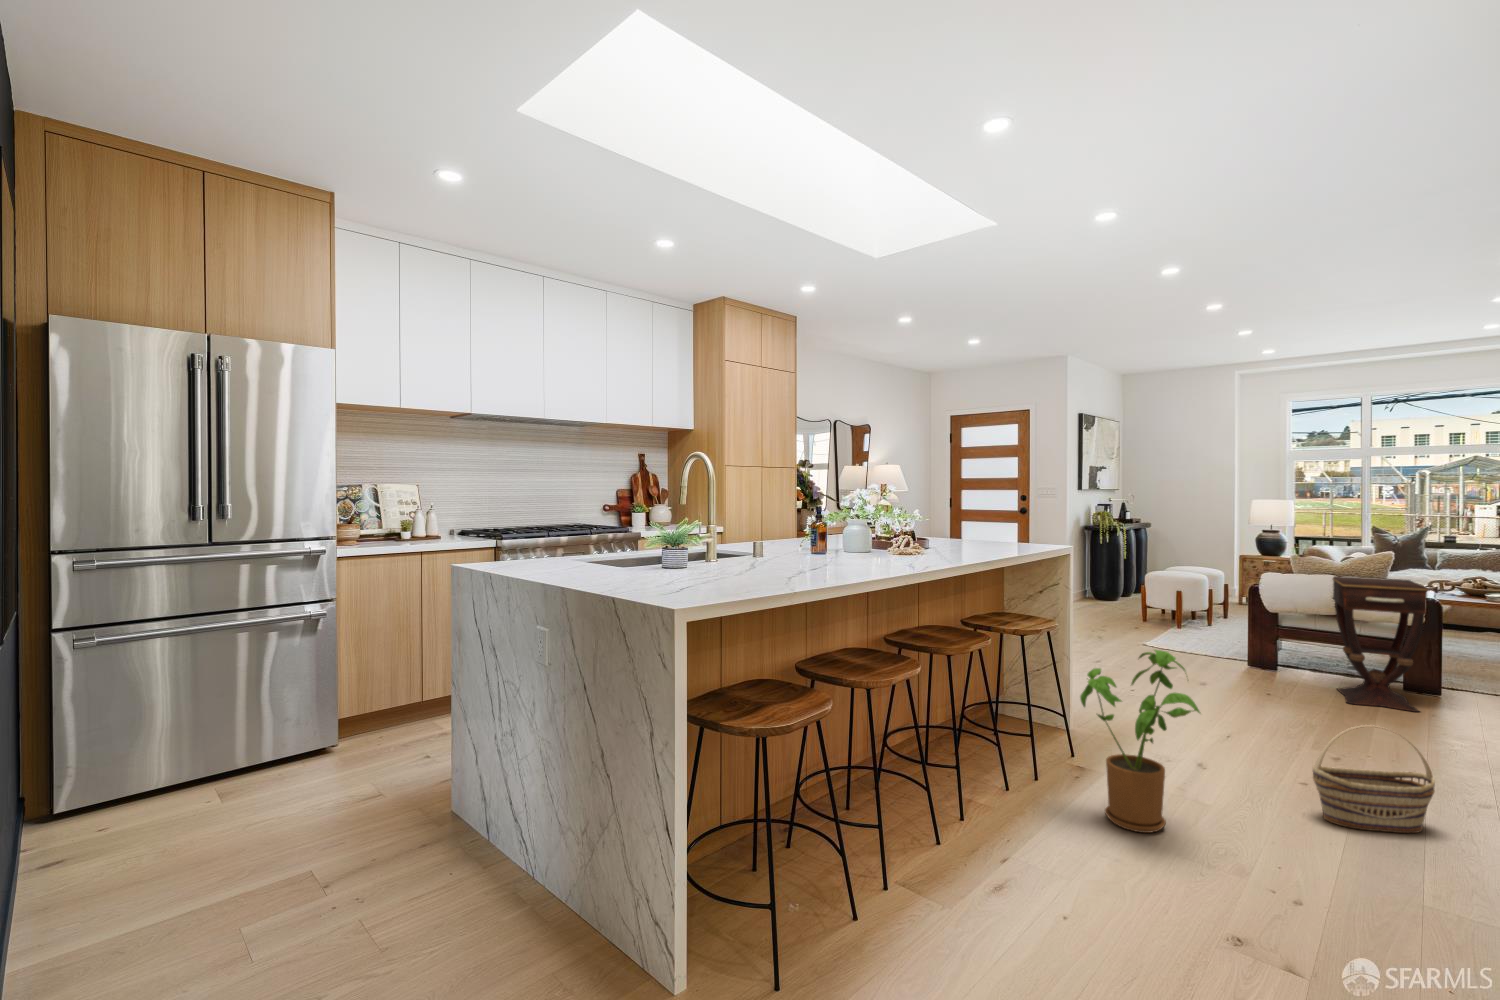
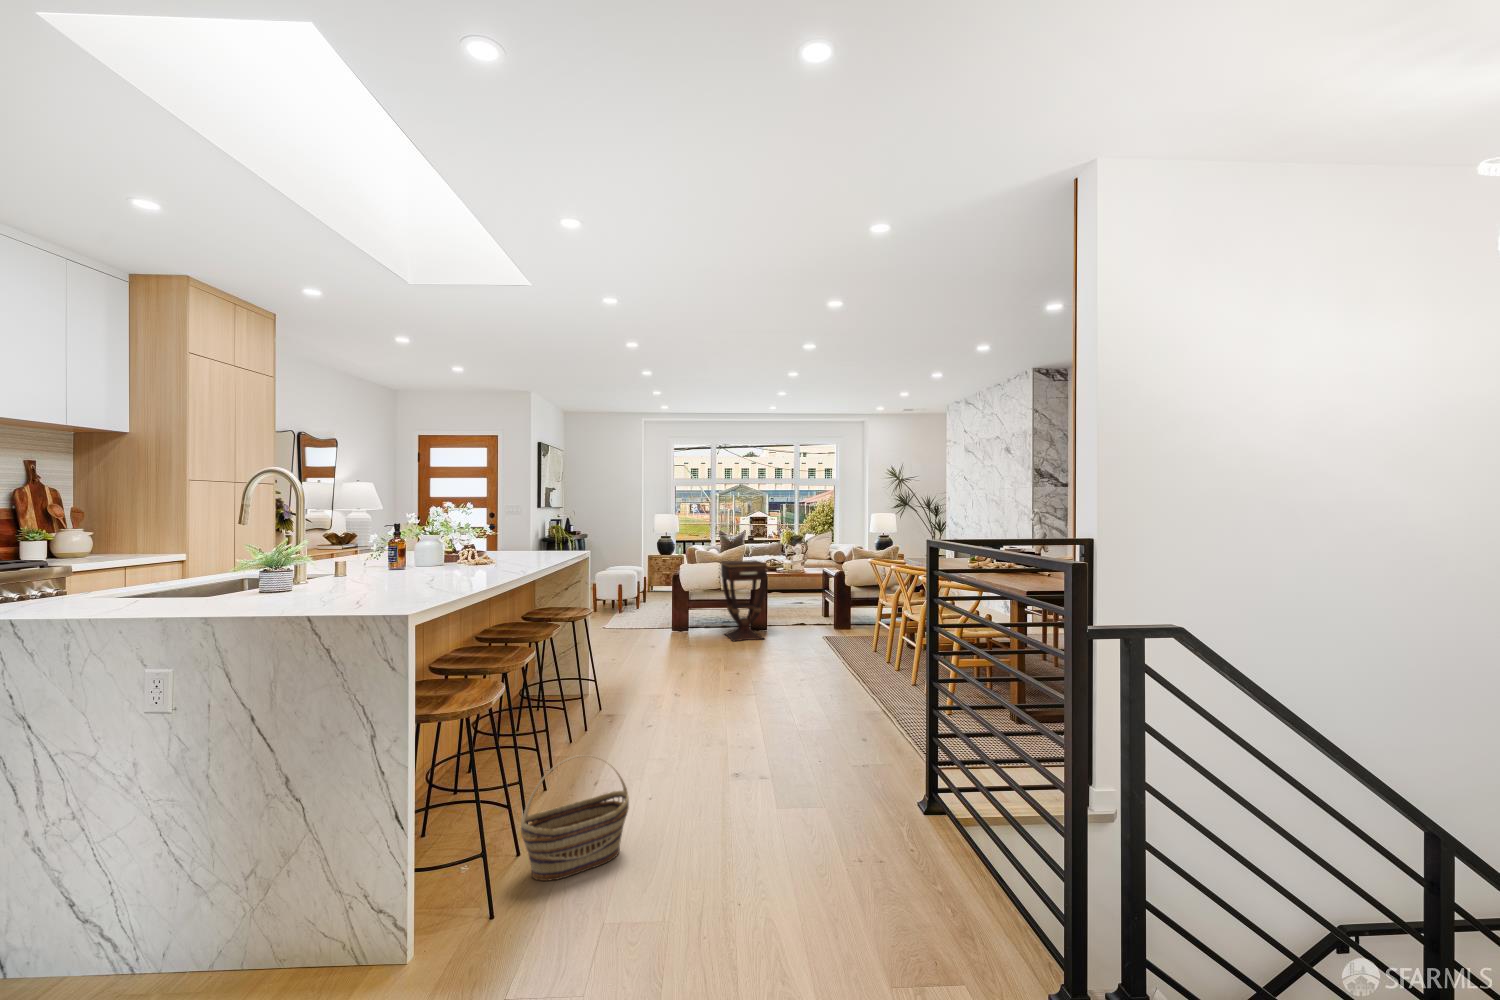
house plant: present [1080,650,1200,833] -> none [625,614,704,744]
basket: present [1313,725,1435,833] -> present [521,755,629,881]

